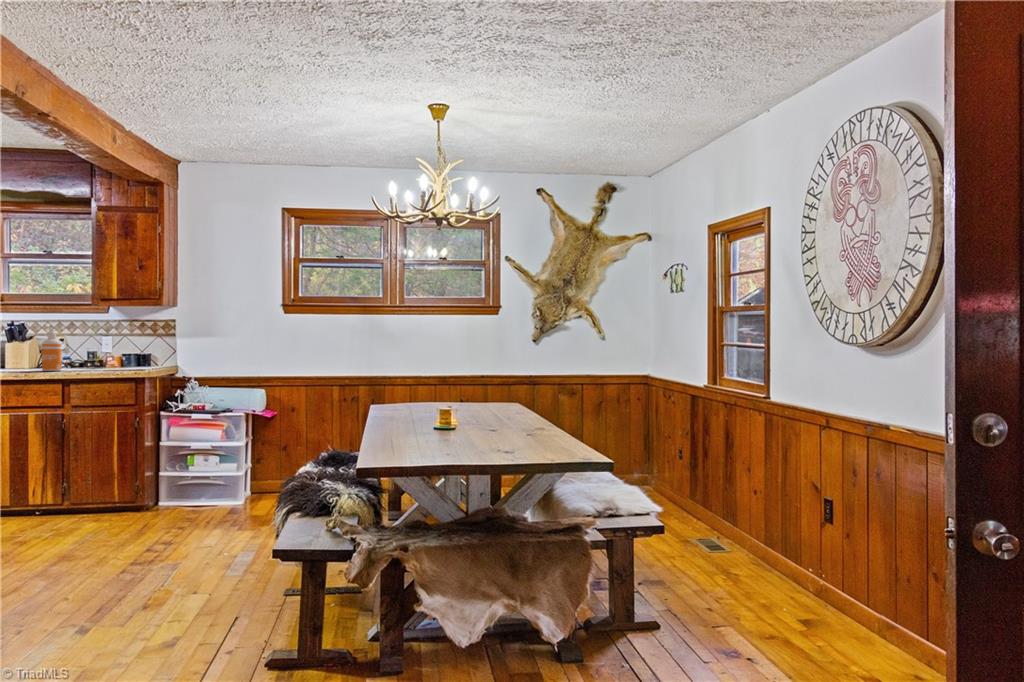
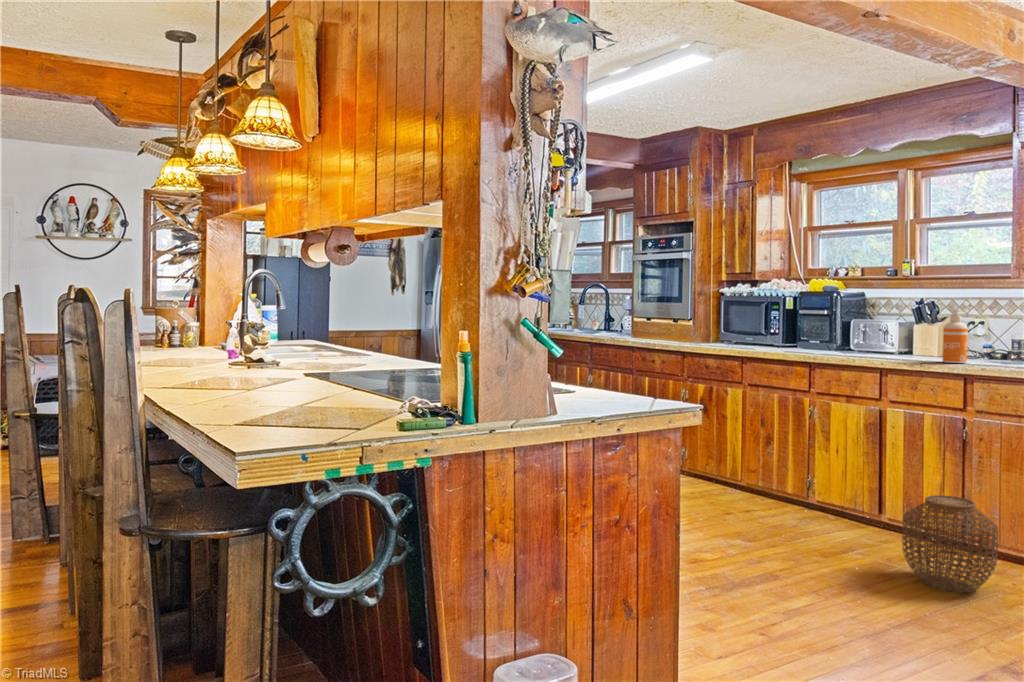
woven basket: none [29,469,101,540] -> present [902,495,998,593]

